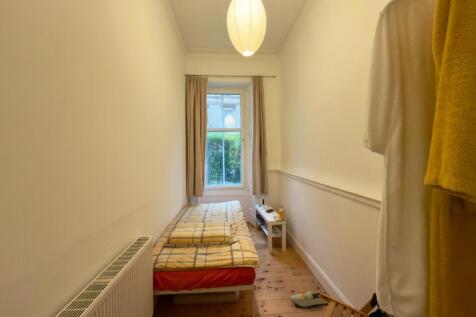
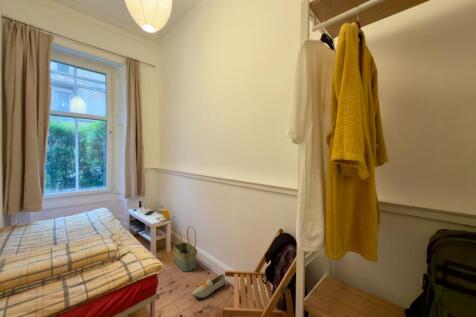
basket: none [284,232,305,275] -> present [173,226,197,272]

